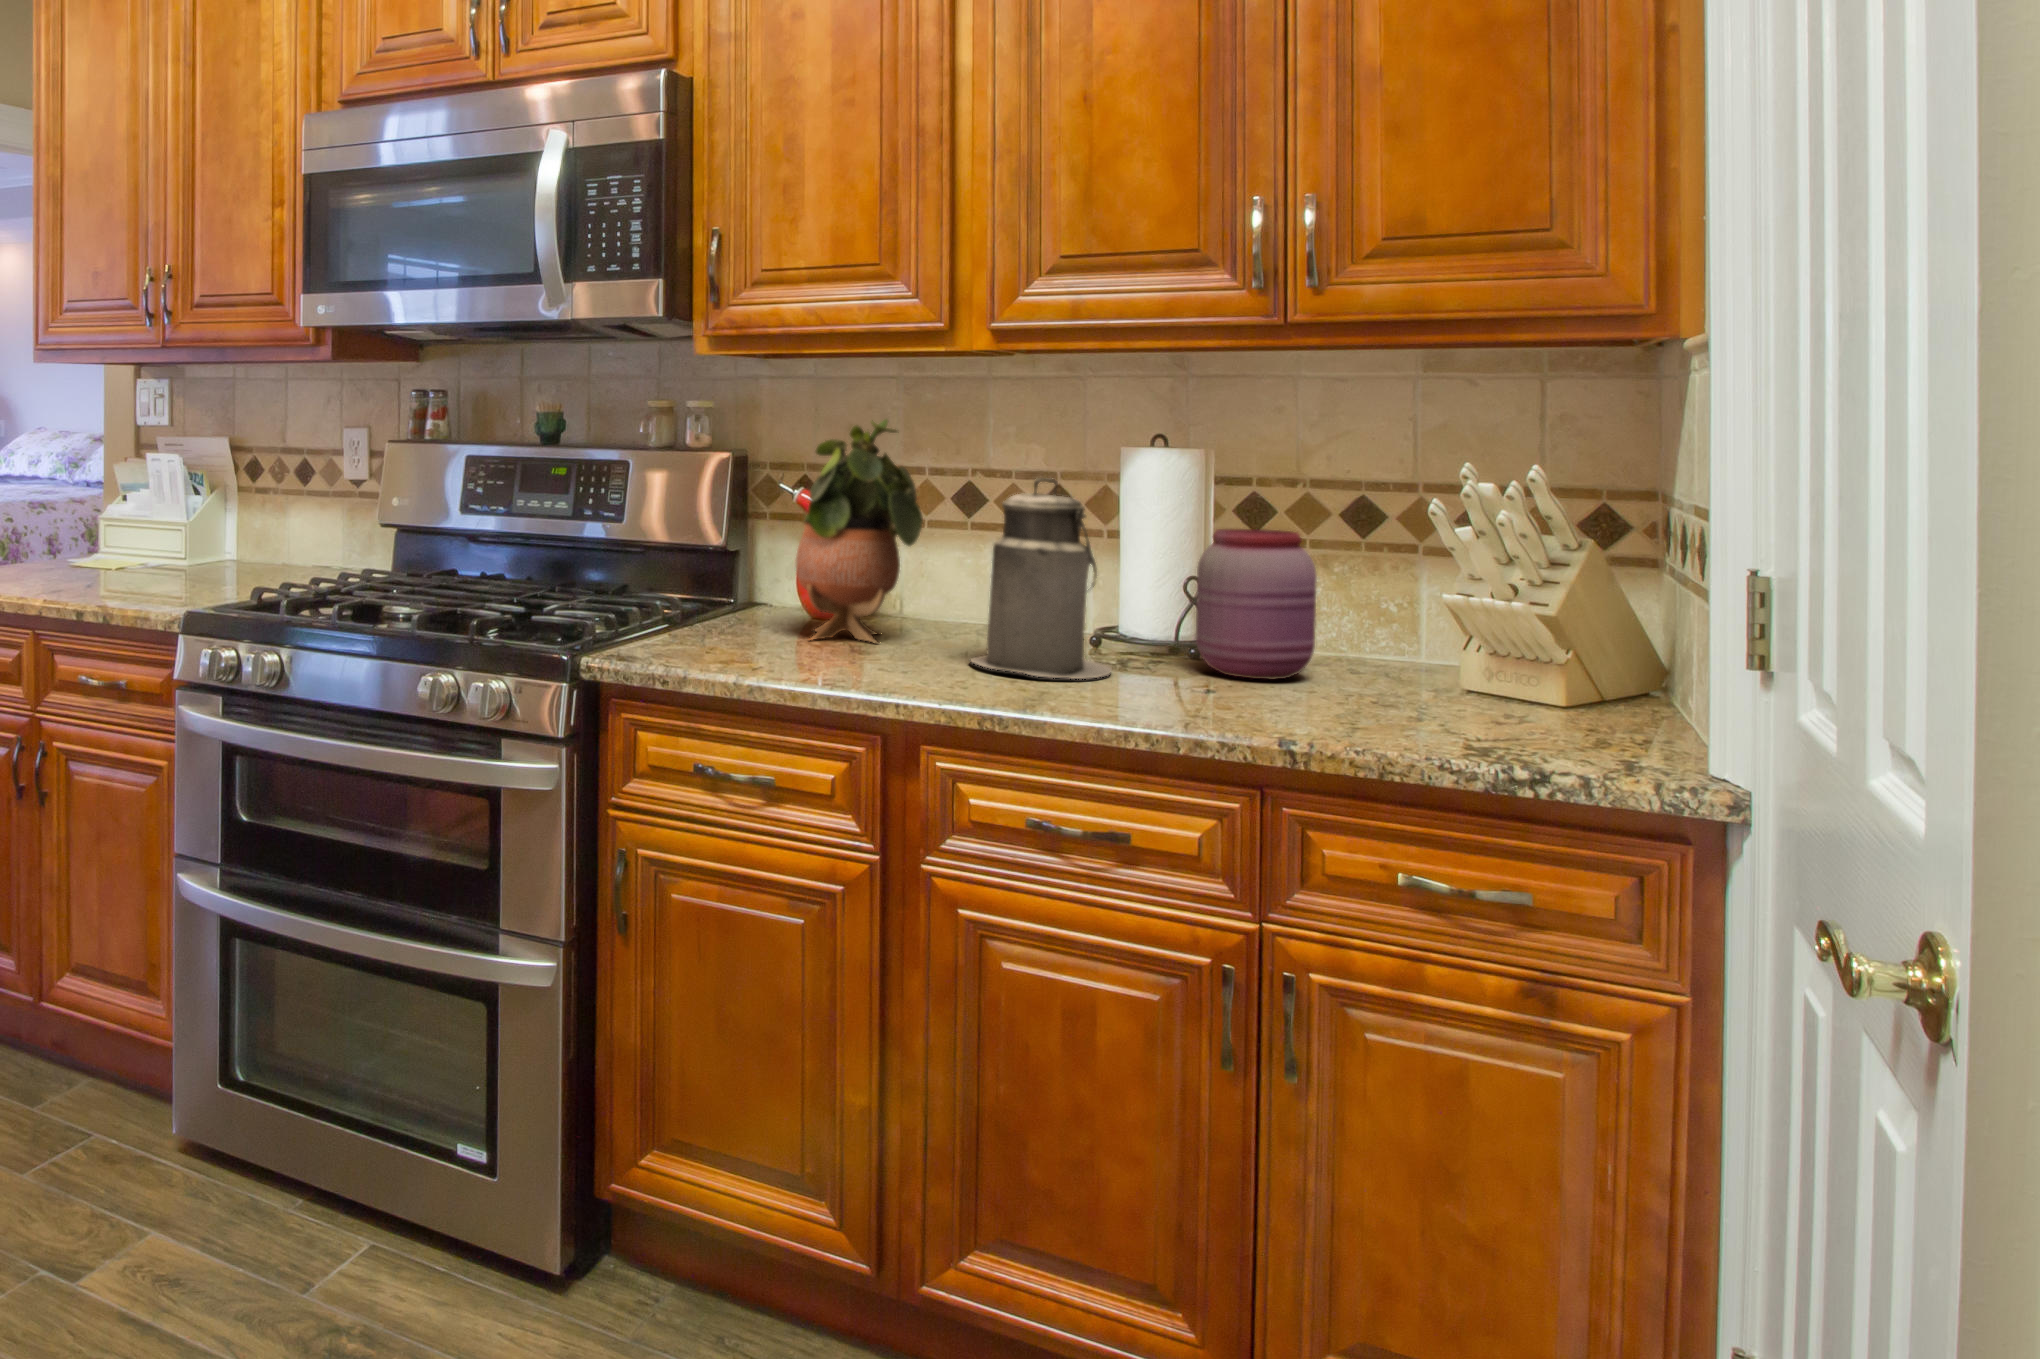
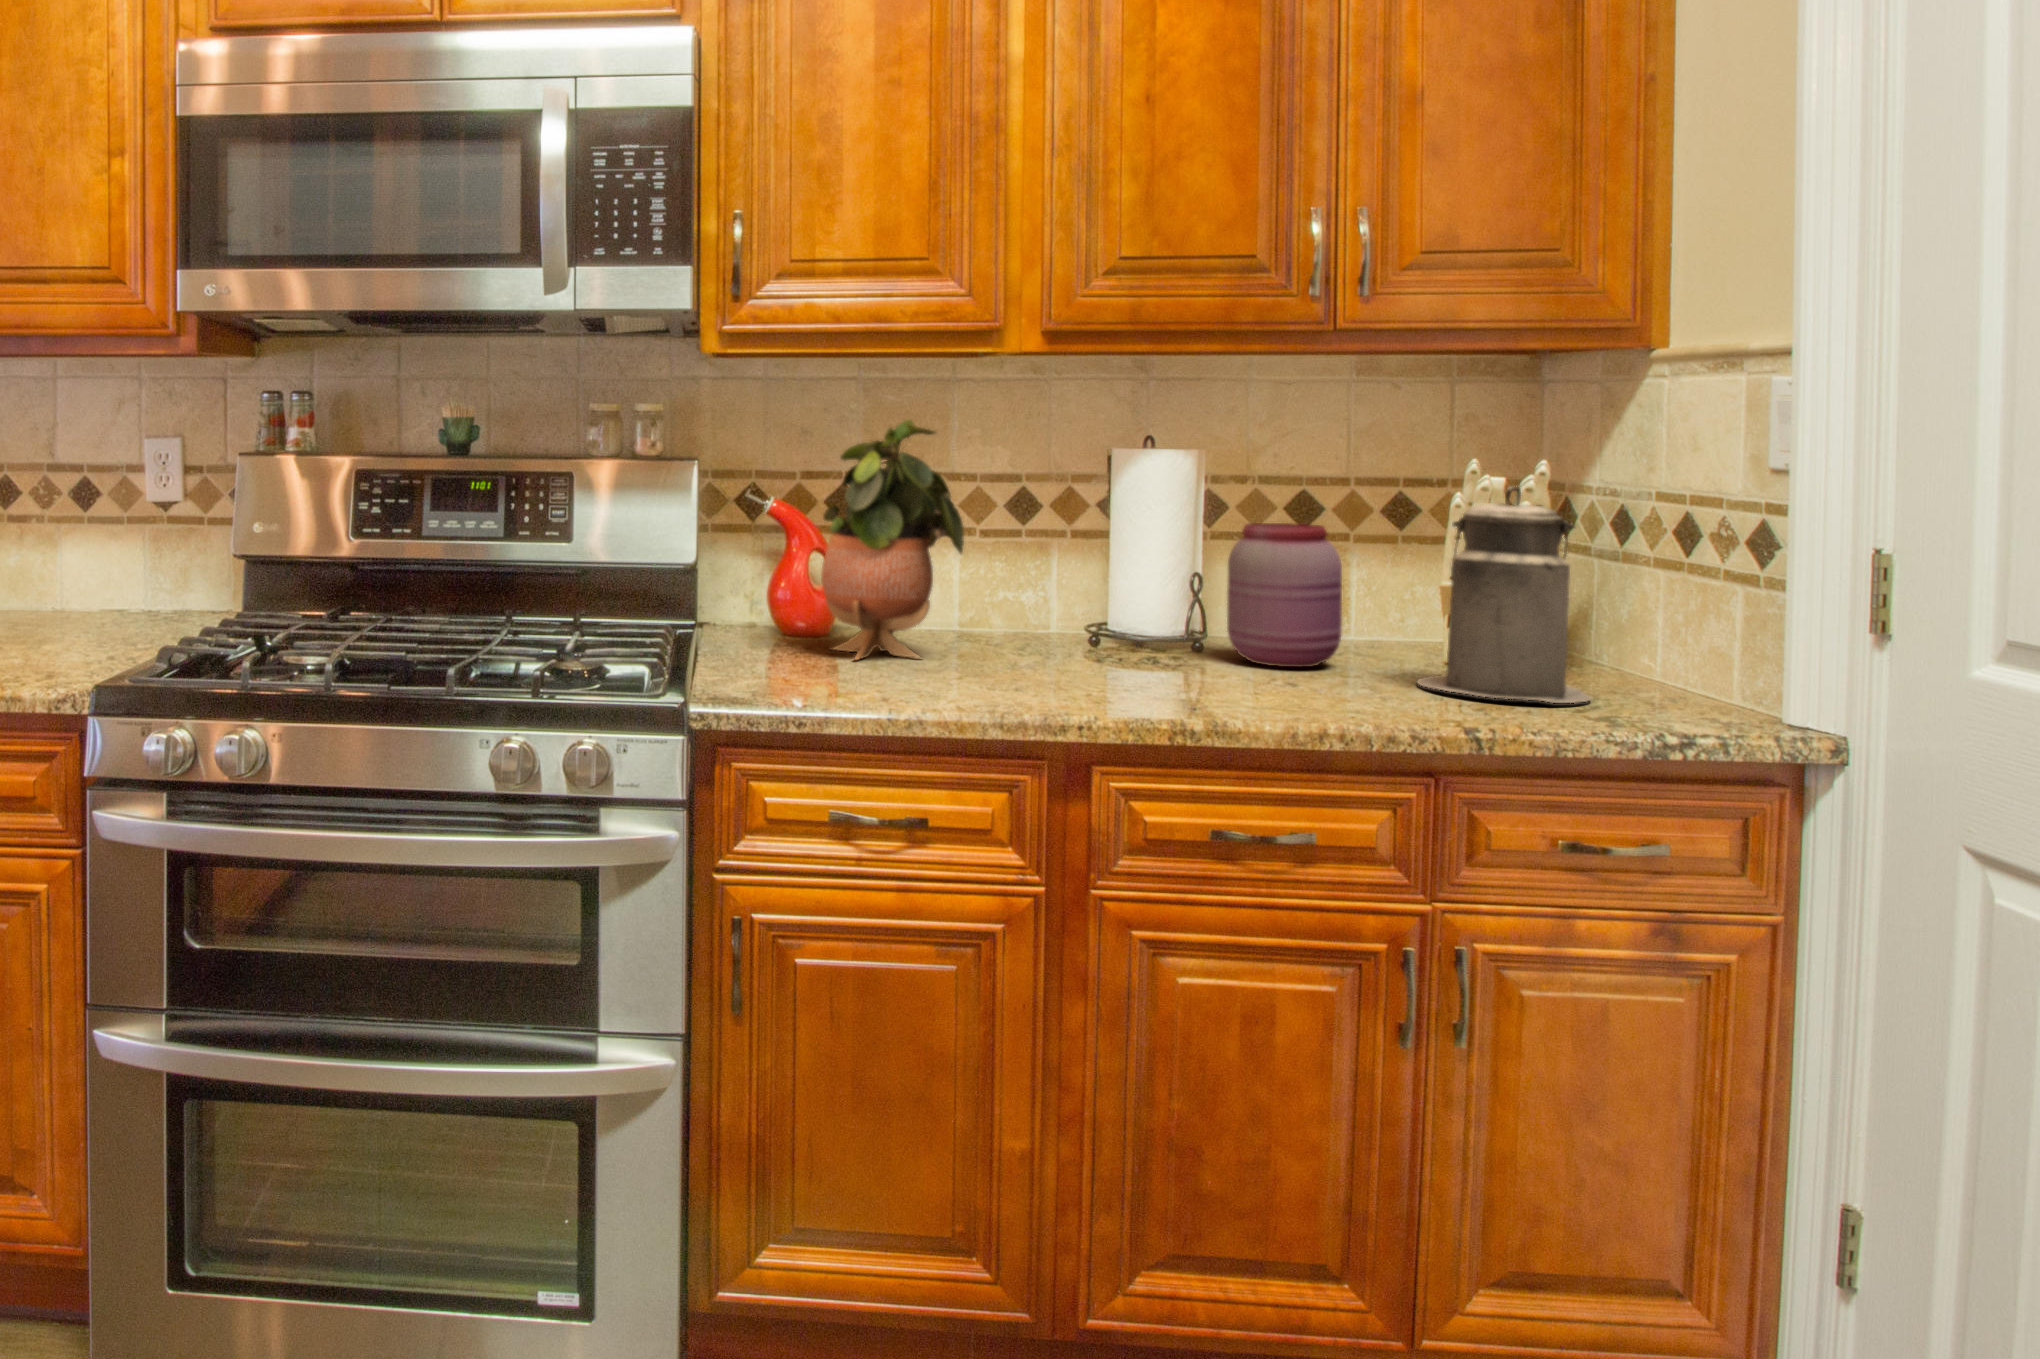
canister: present [971,478,1112,679] -> present [1418,486,1591,703]

